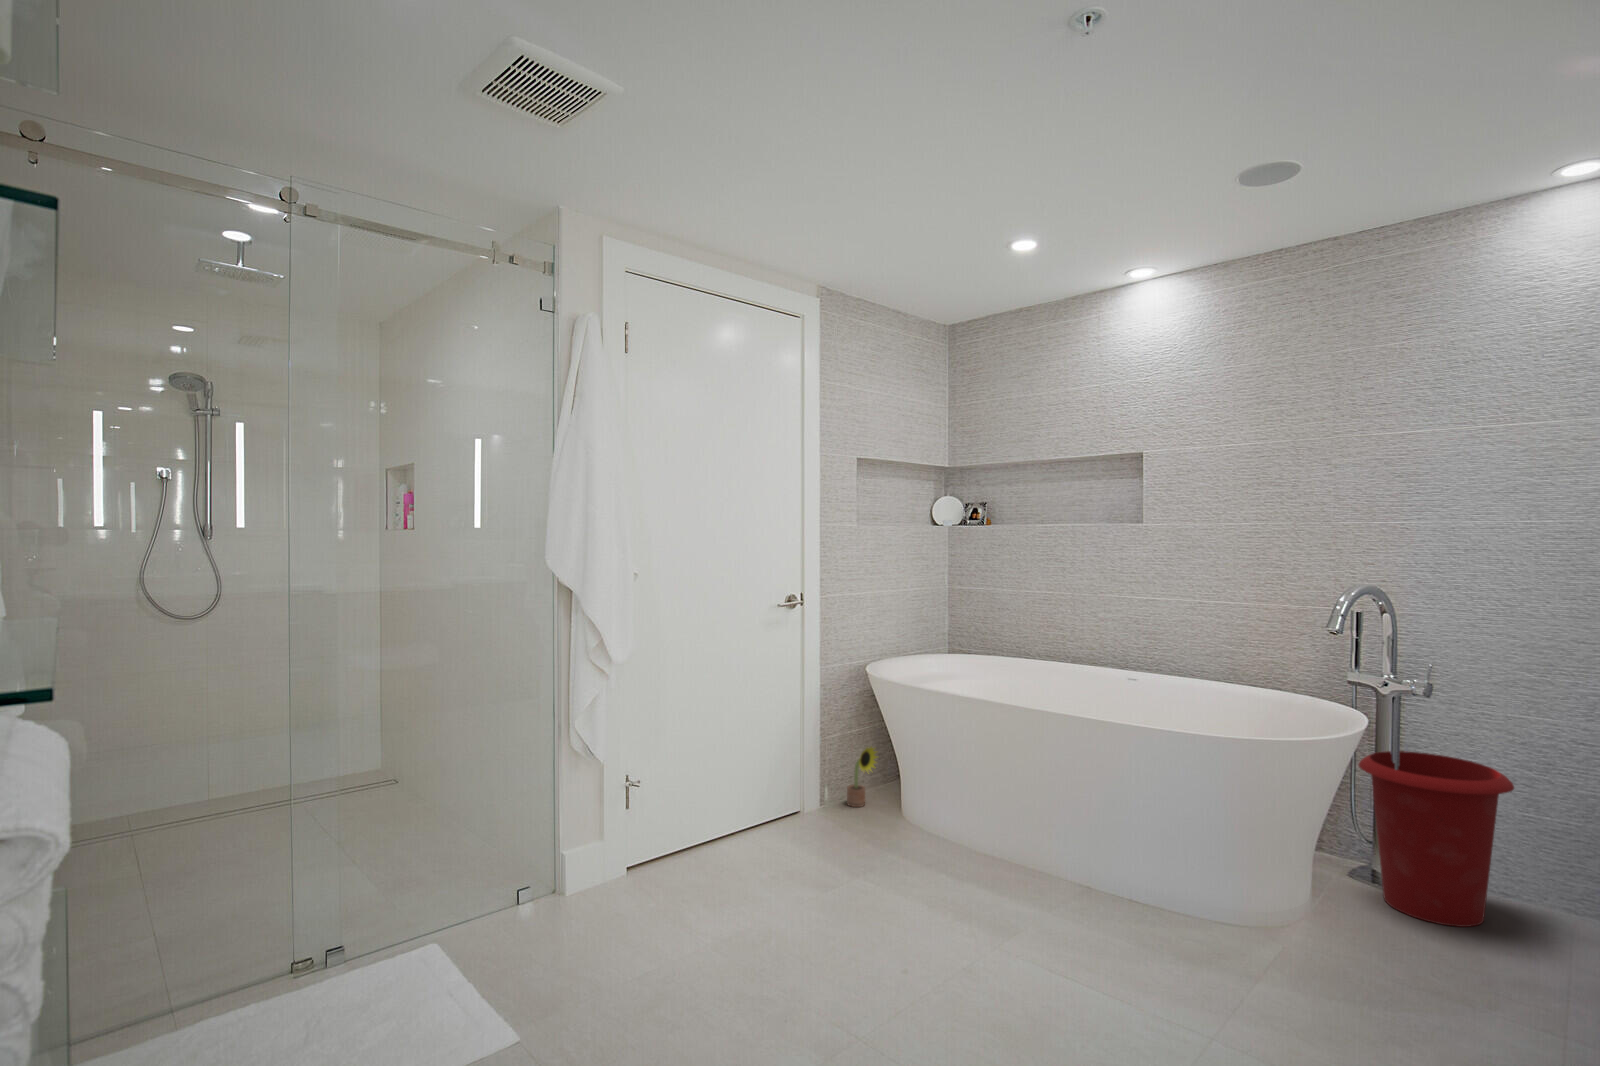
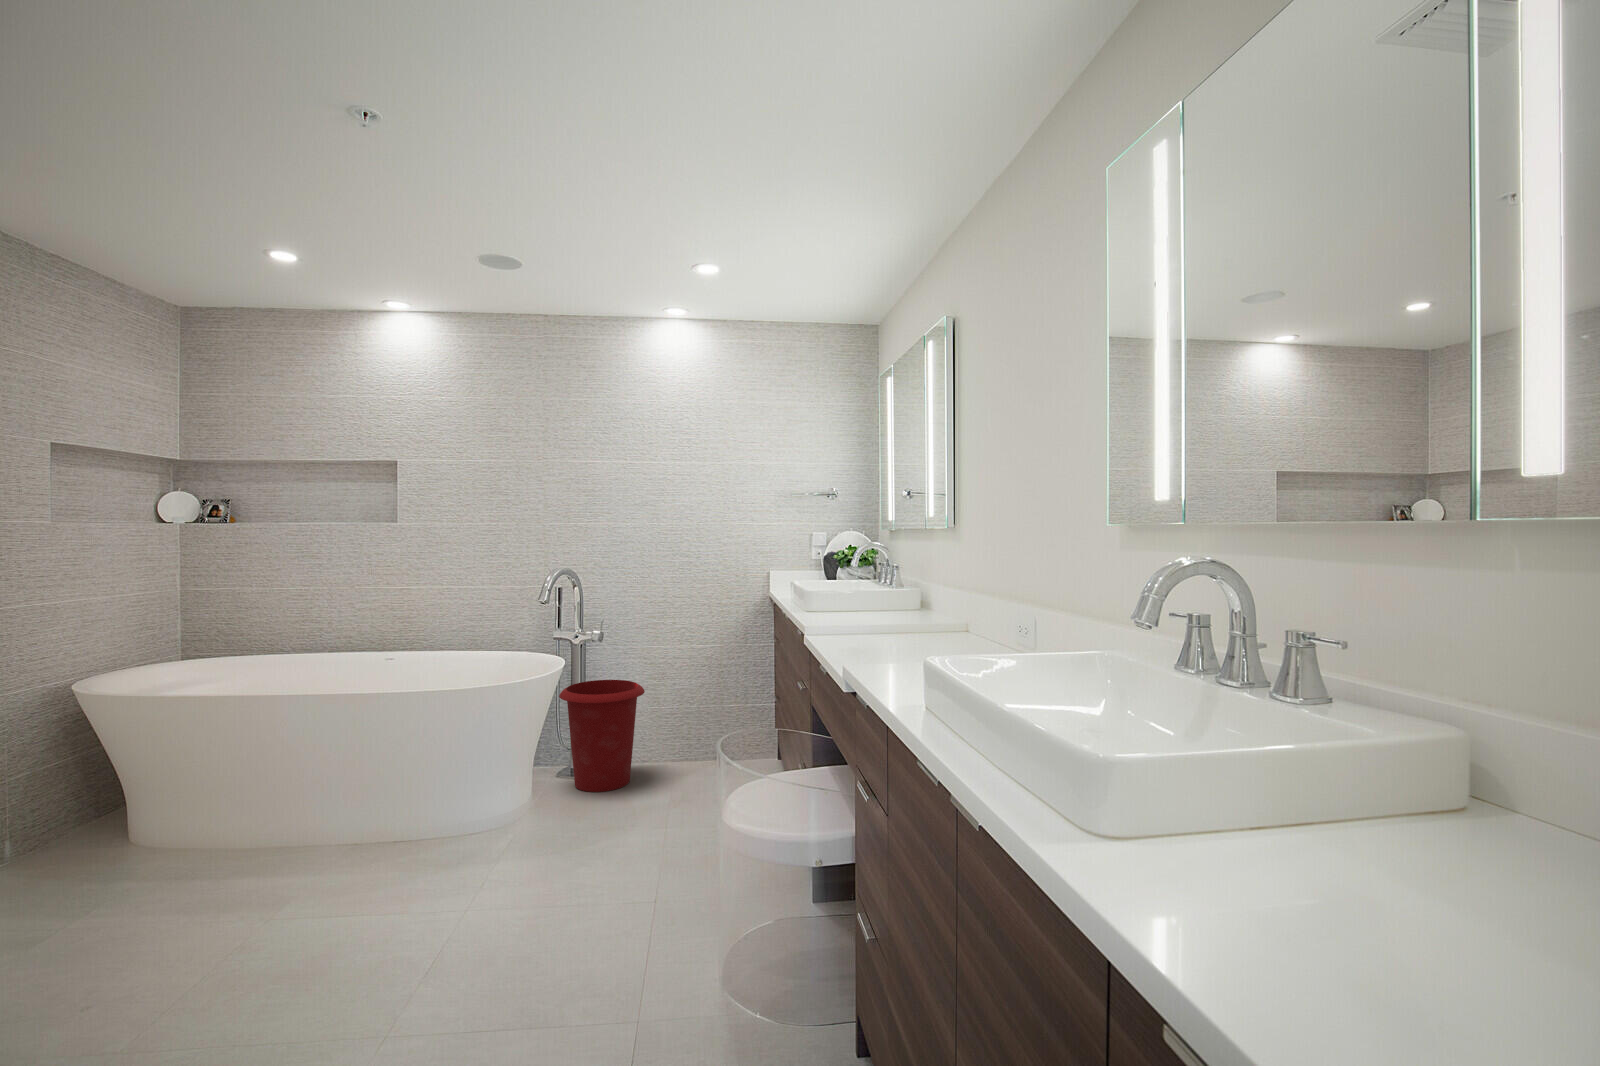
decorative plant: present [847,747,877,807] -> none [25,779,79,859]

